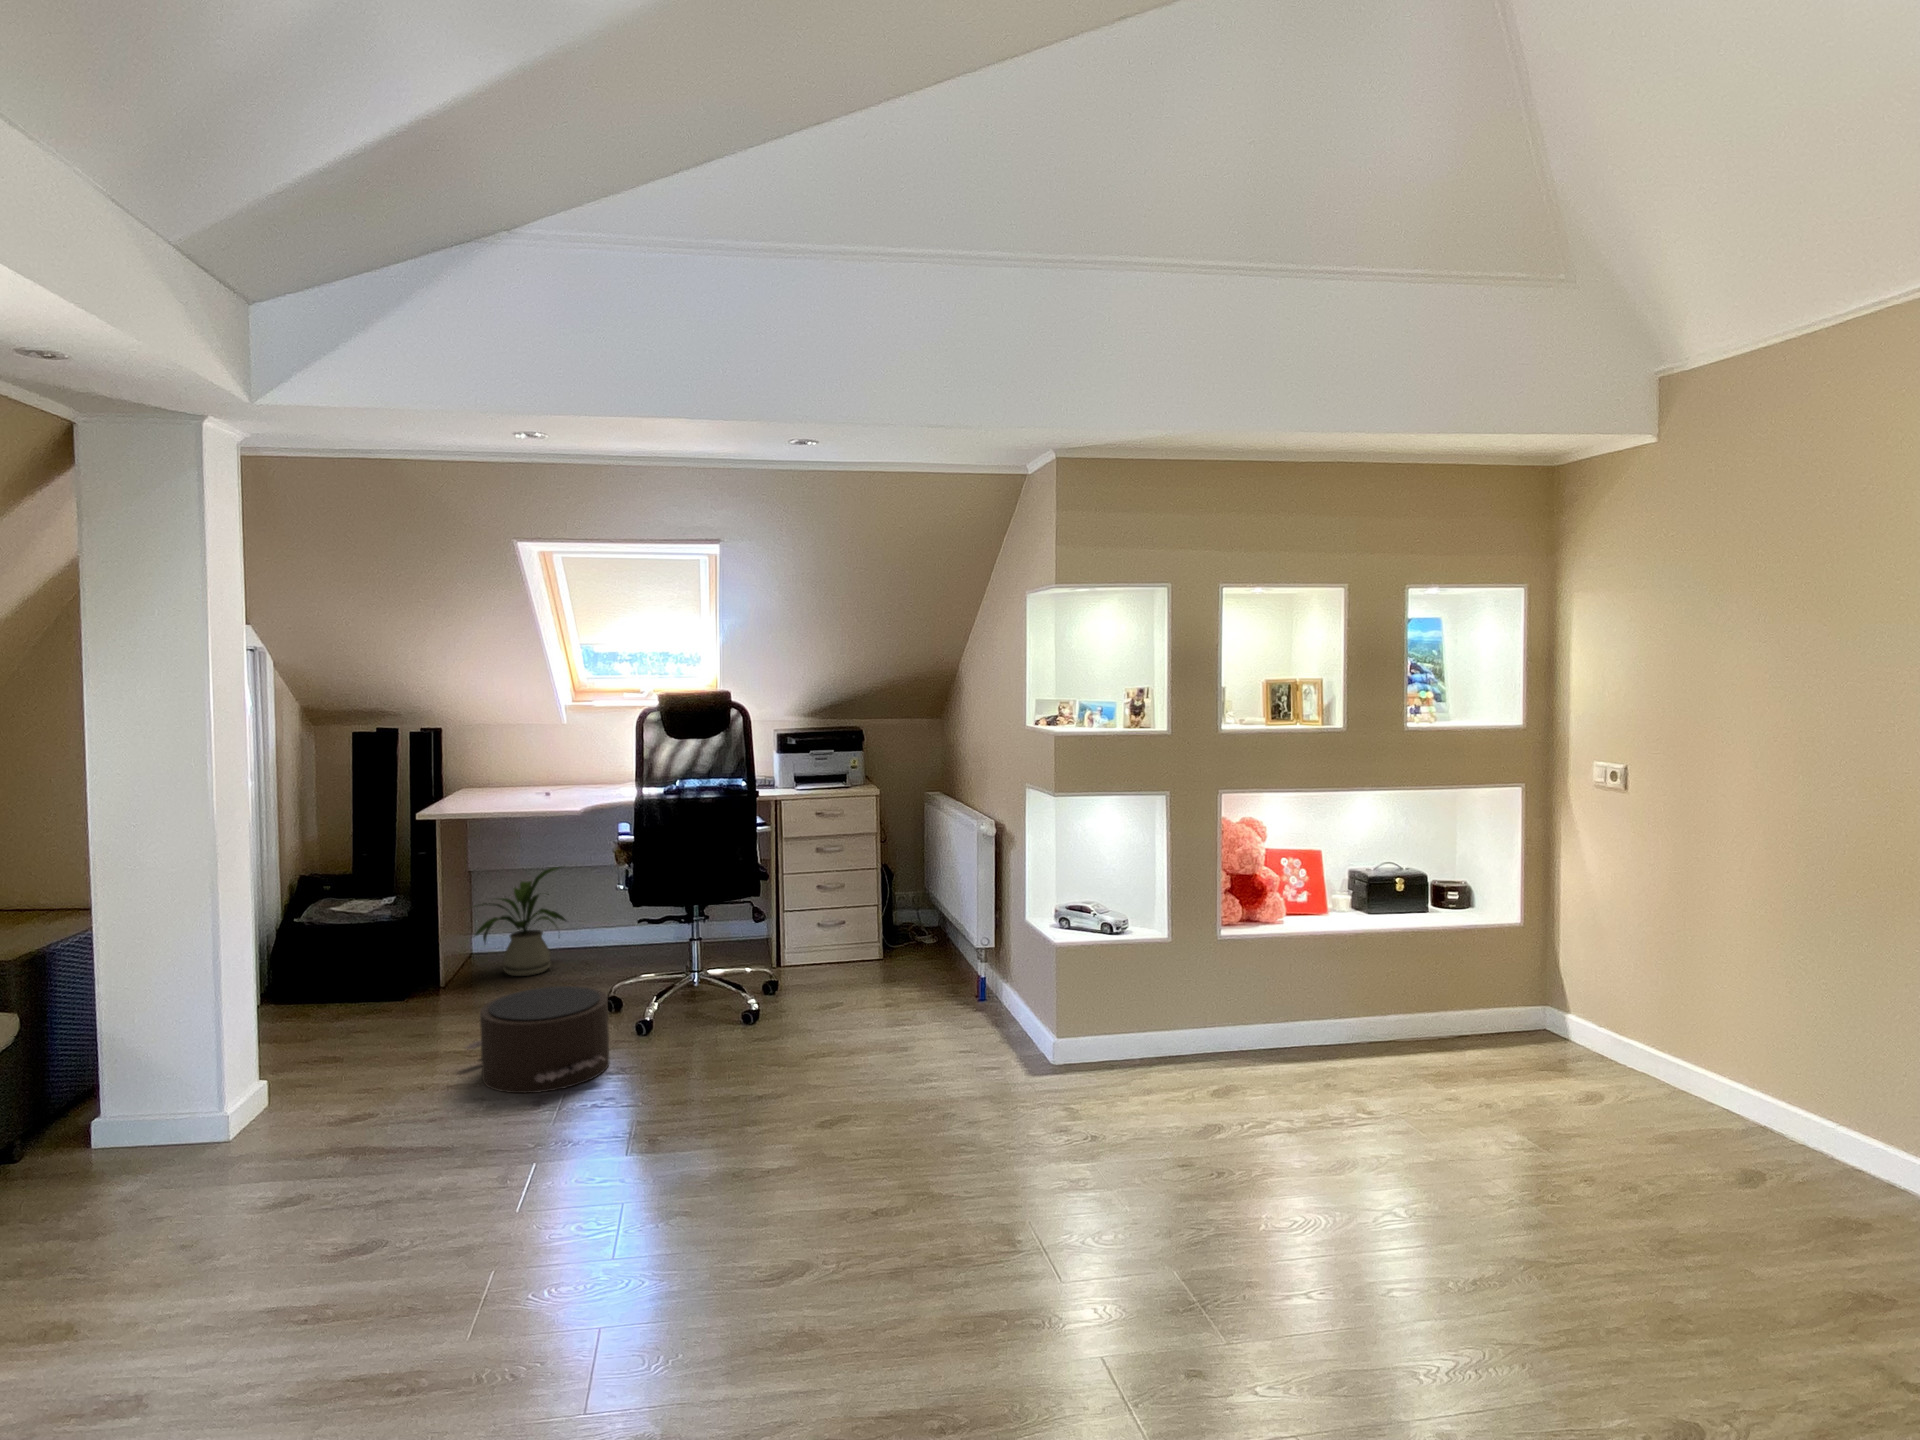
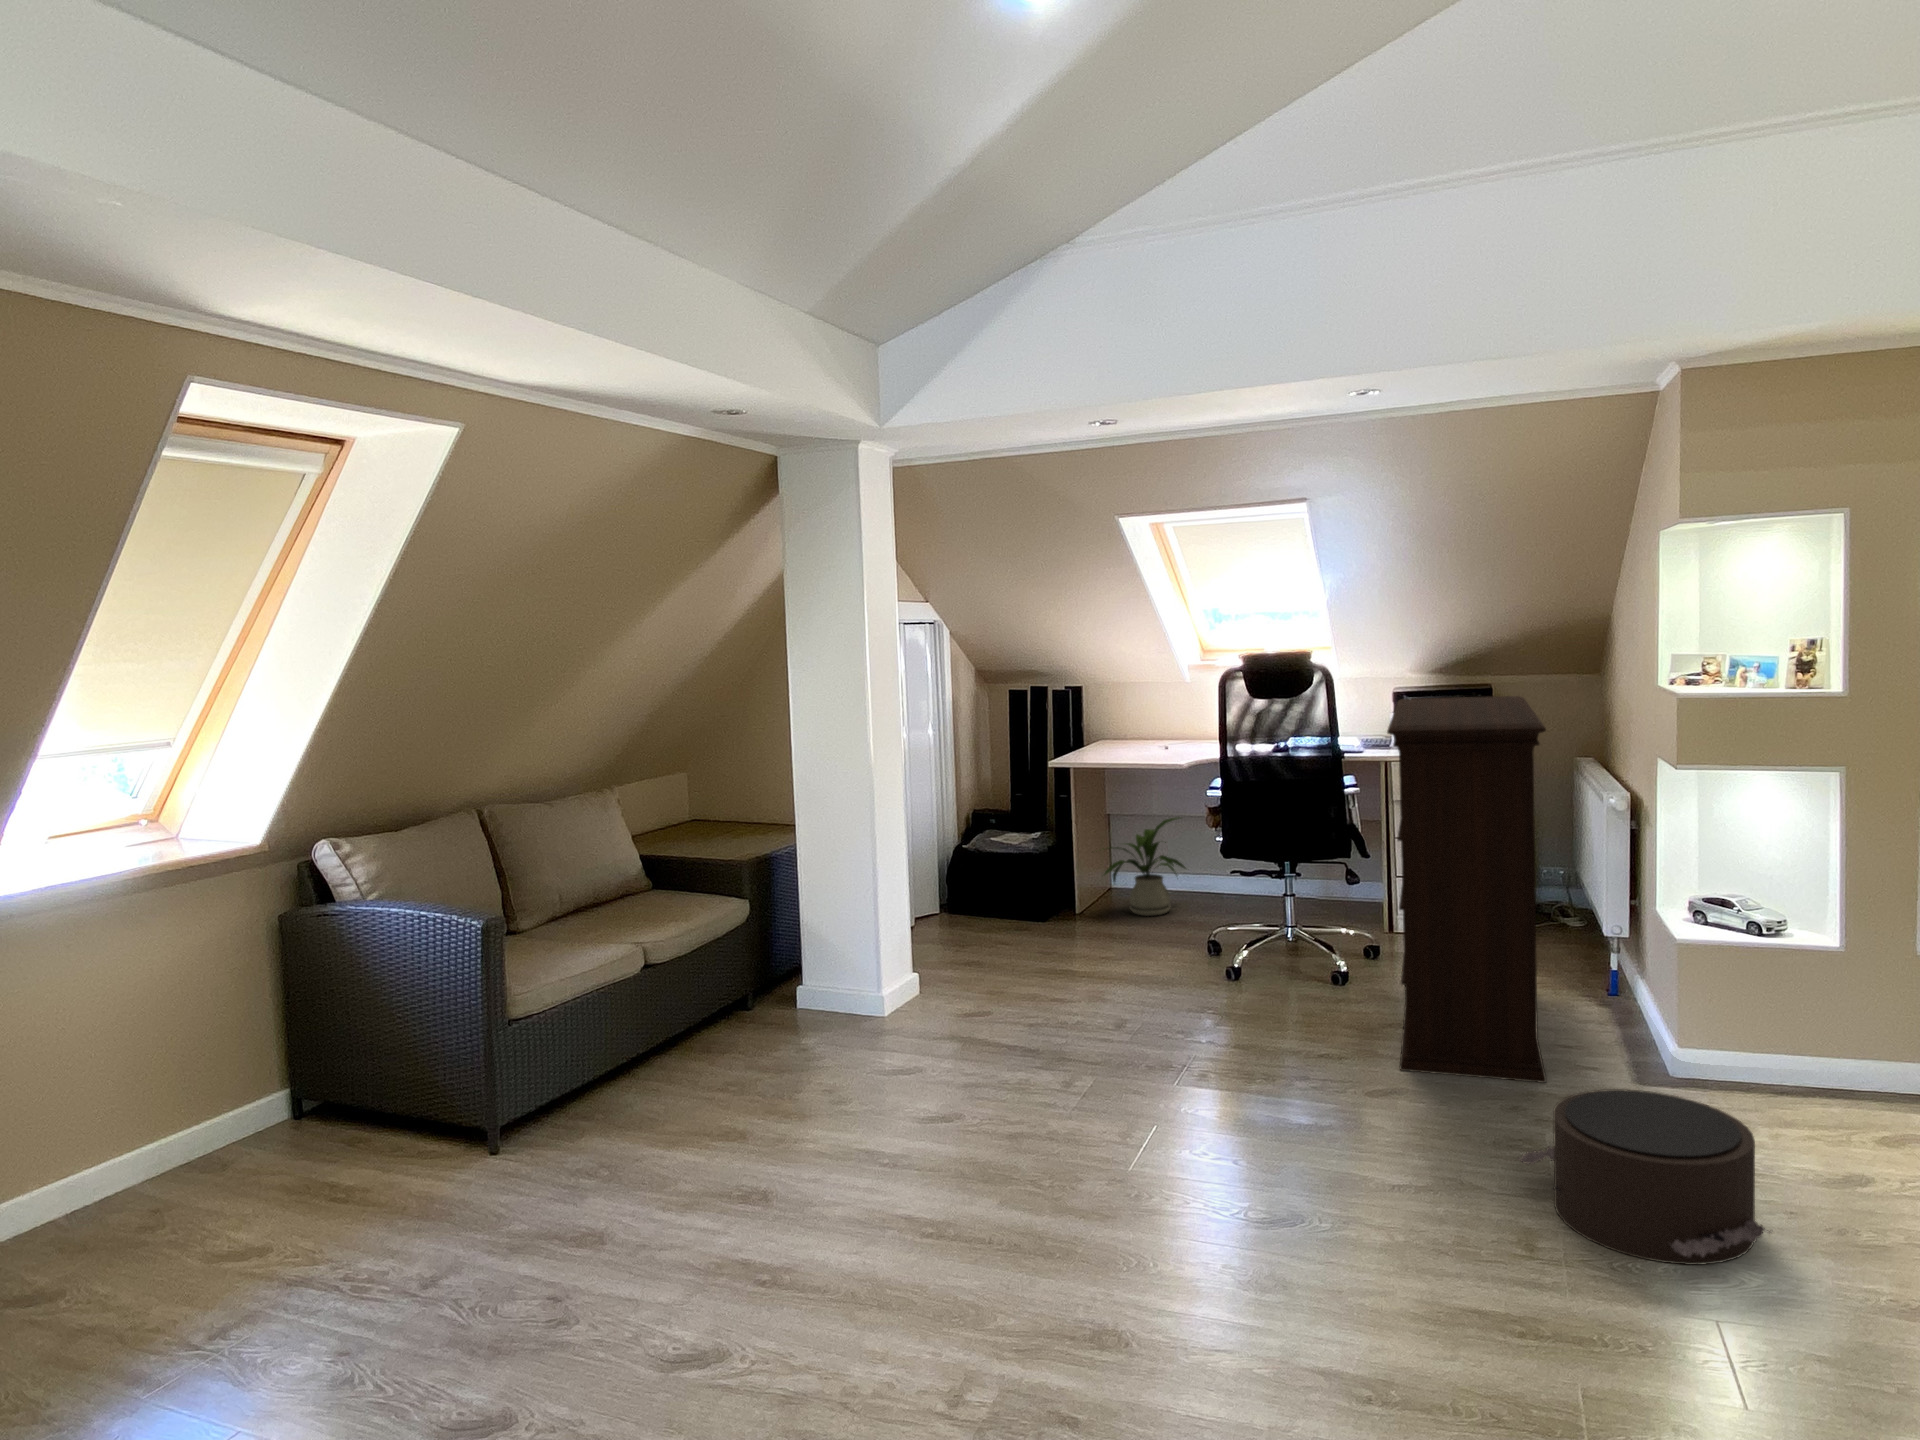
bookshelf: none [803,736,968,1105] -> present [1387,696,1546,1083]
pouf: present [465,986,609,1093] -> present [1518,1089,1772,1265]

